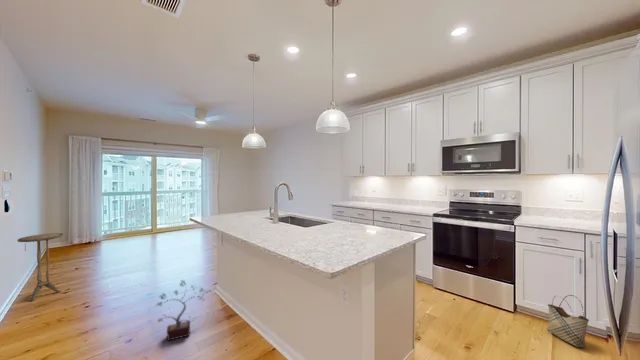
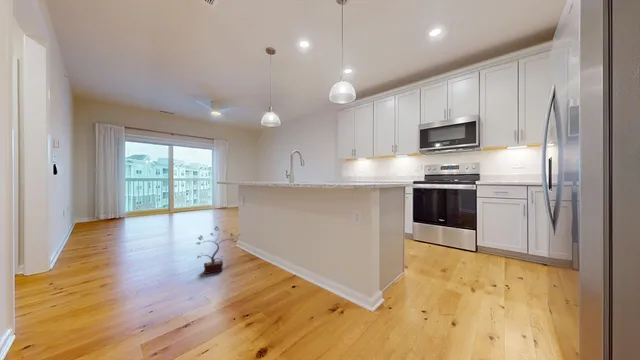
side table: present [17,233,63,301] -> none [62,199,102,255]
woven basket: present [547,295,589,347] -> none [501,232,531,268]

